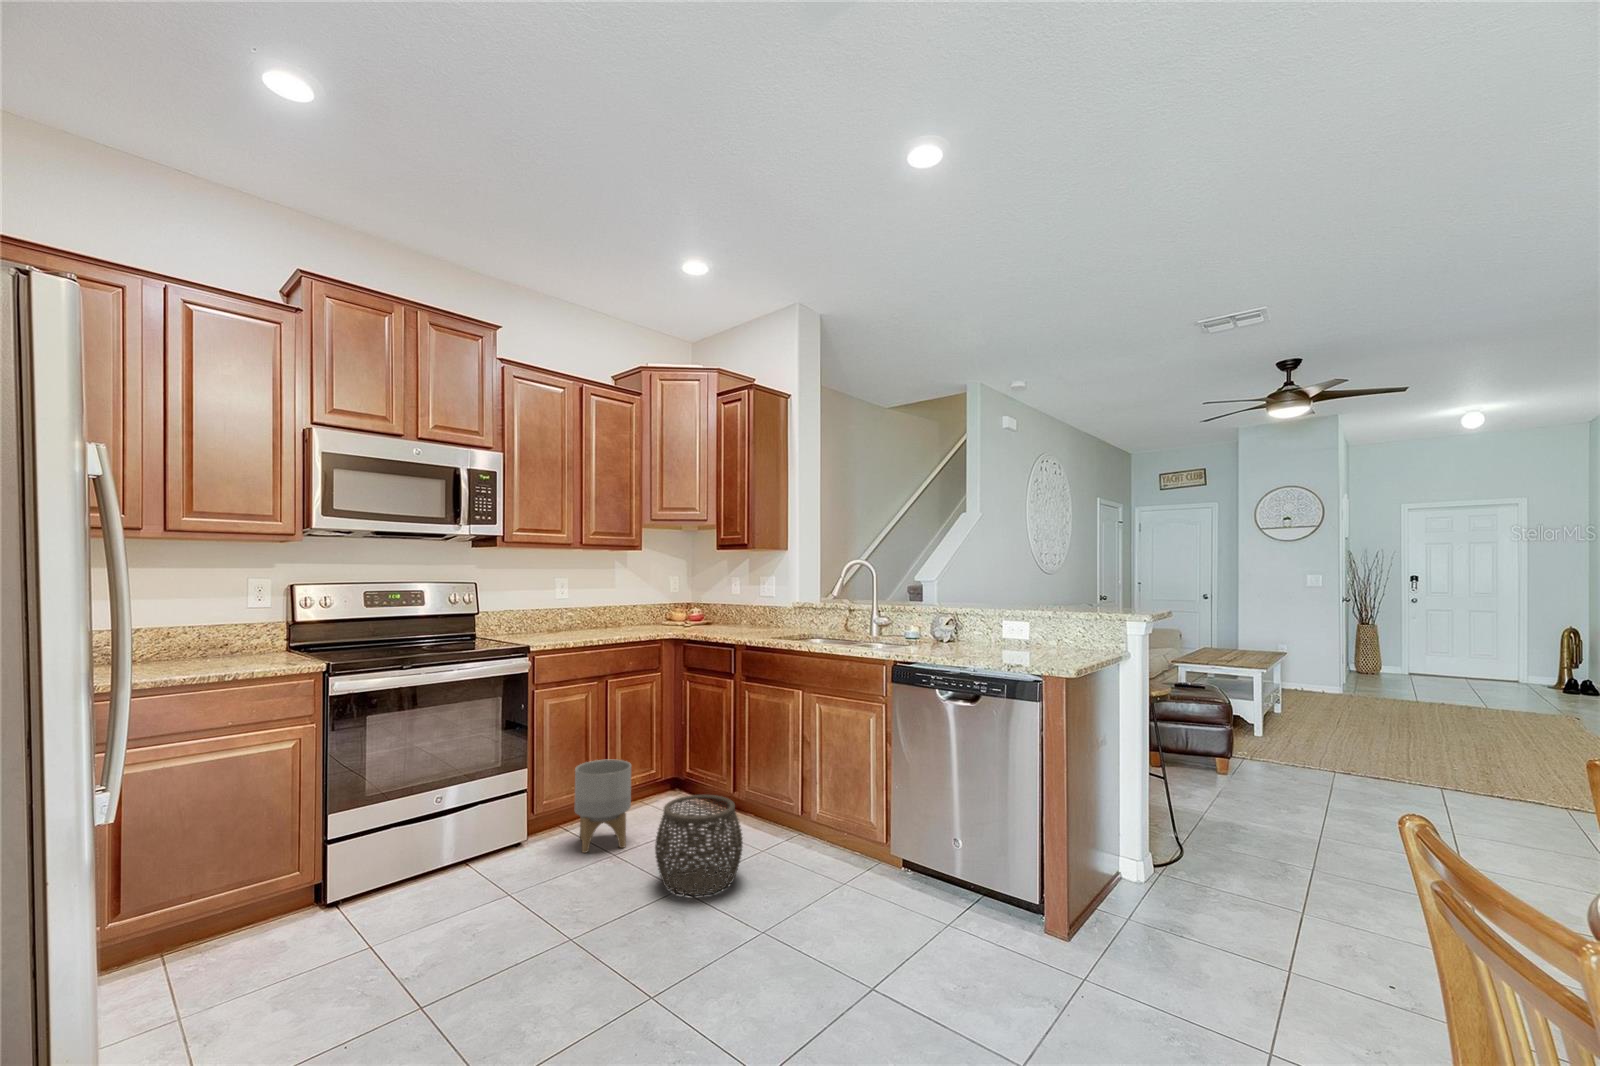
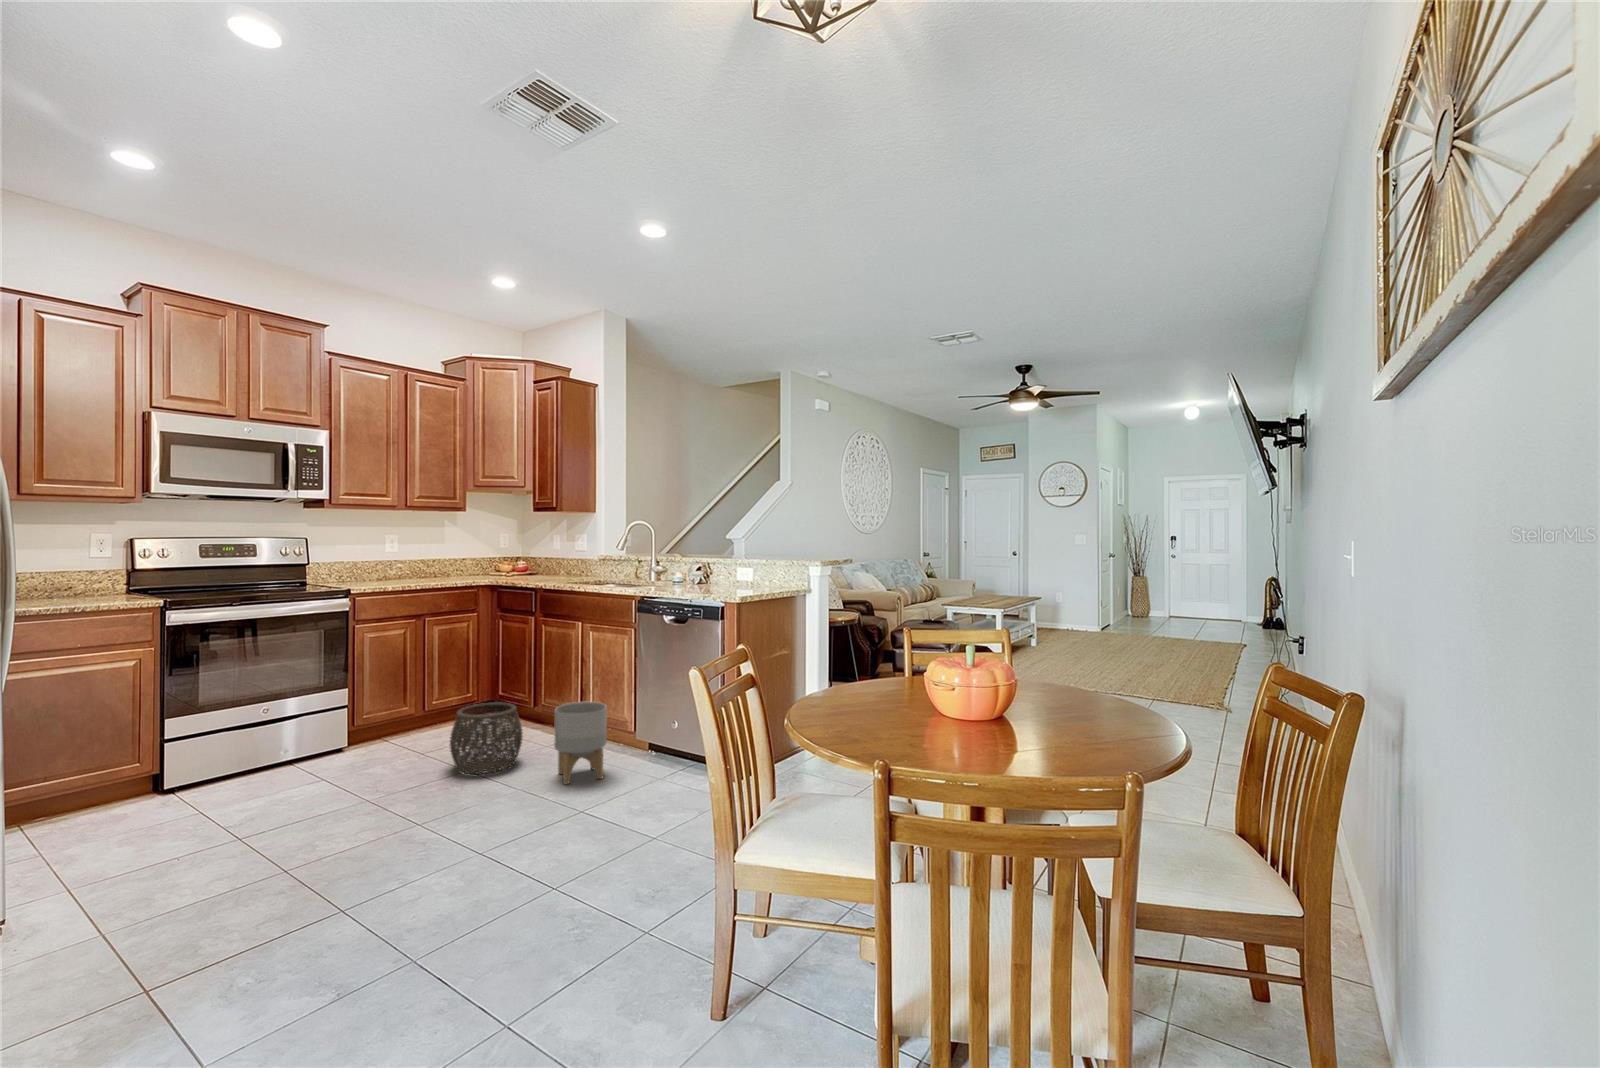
planter: present [575,759,631,853] -> present [554,702,607,784]

